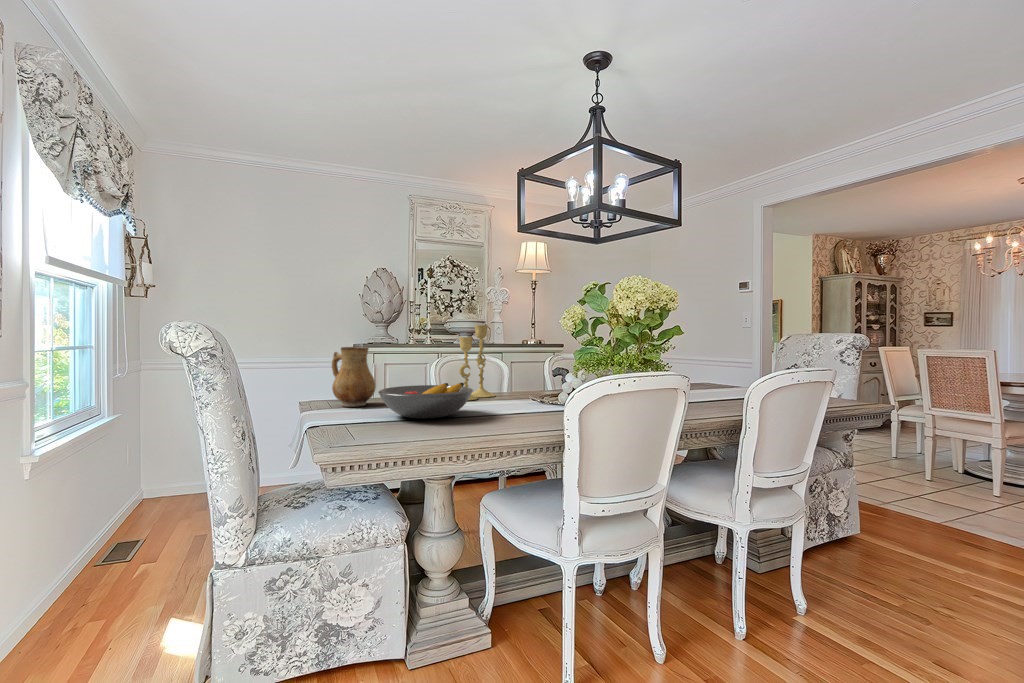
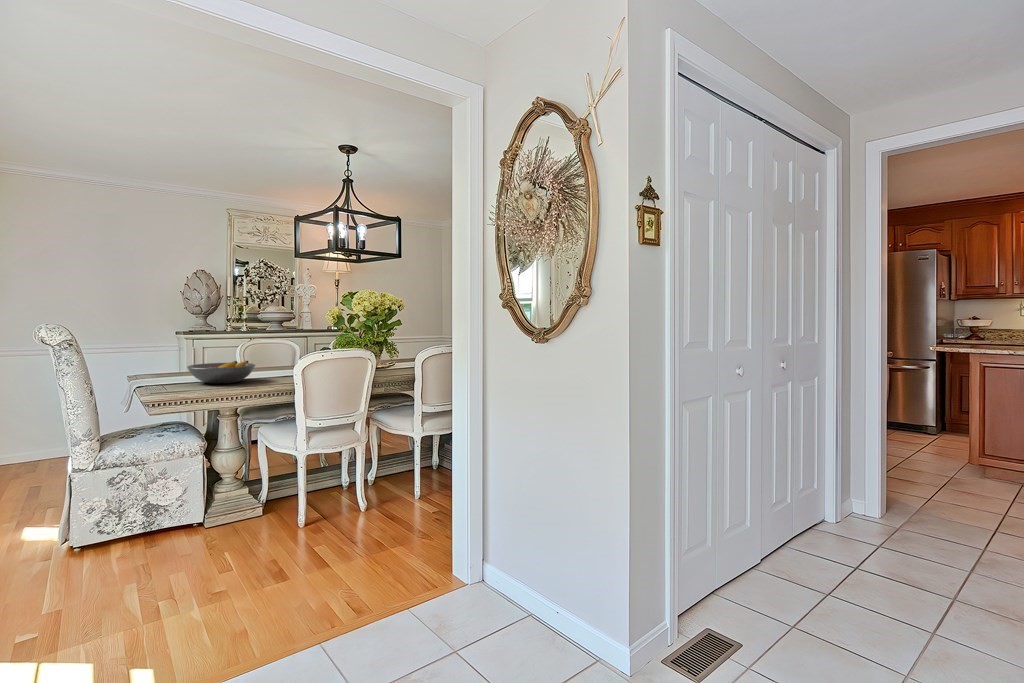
candlestick: present [459,325,495,400] -> none [250,321,285,373]
ceramic pitcher: present [332,347,376,407] -> none [152,336,188,378]

